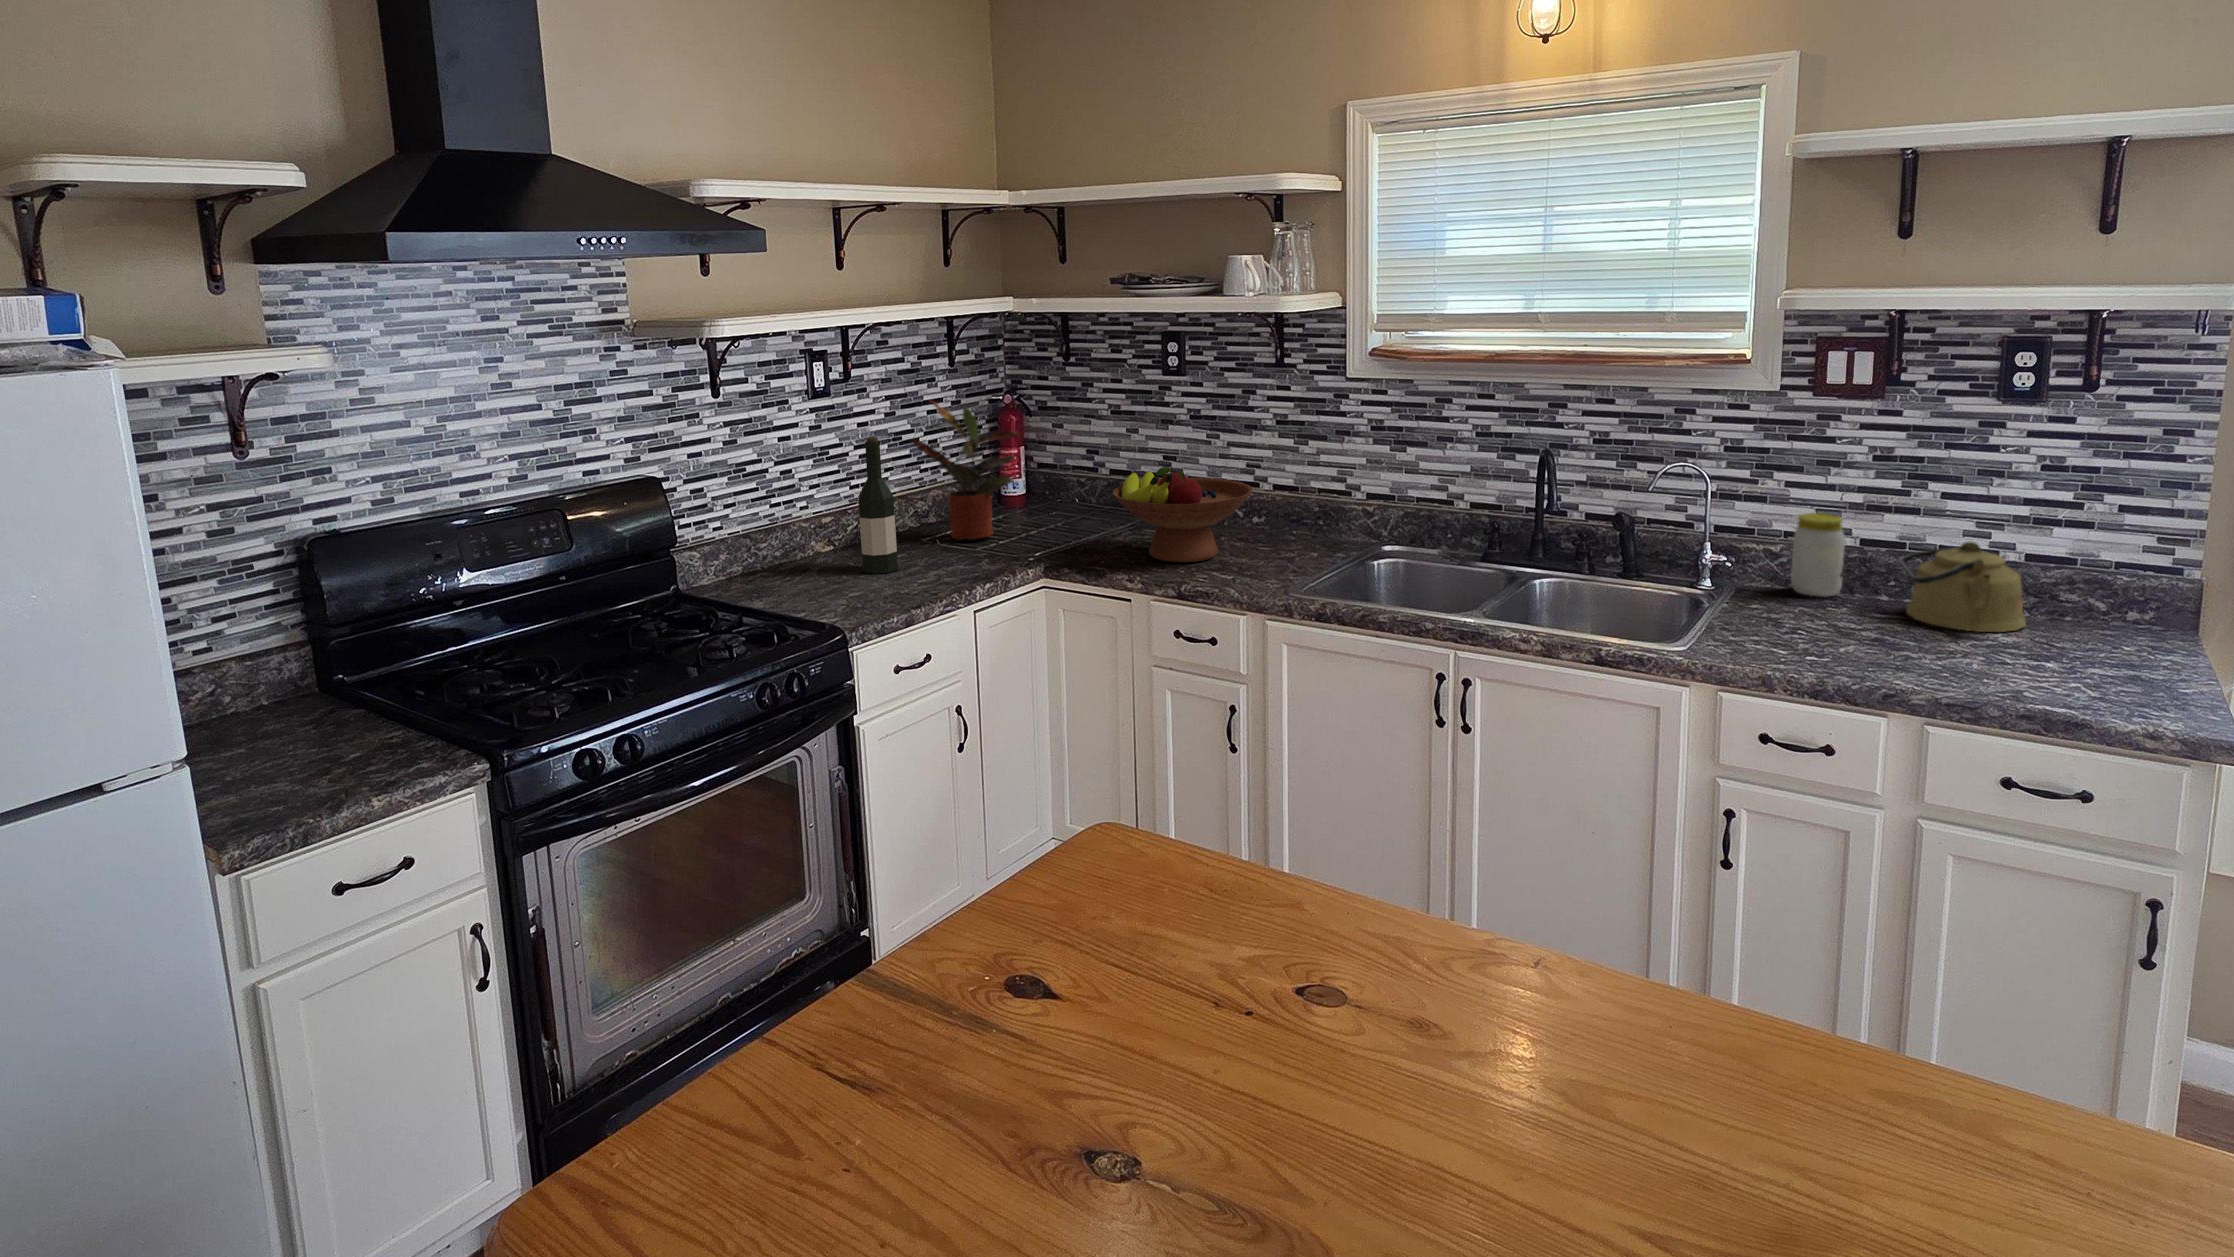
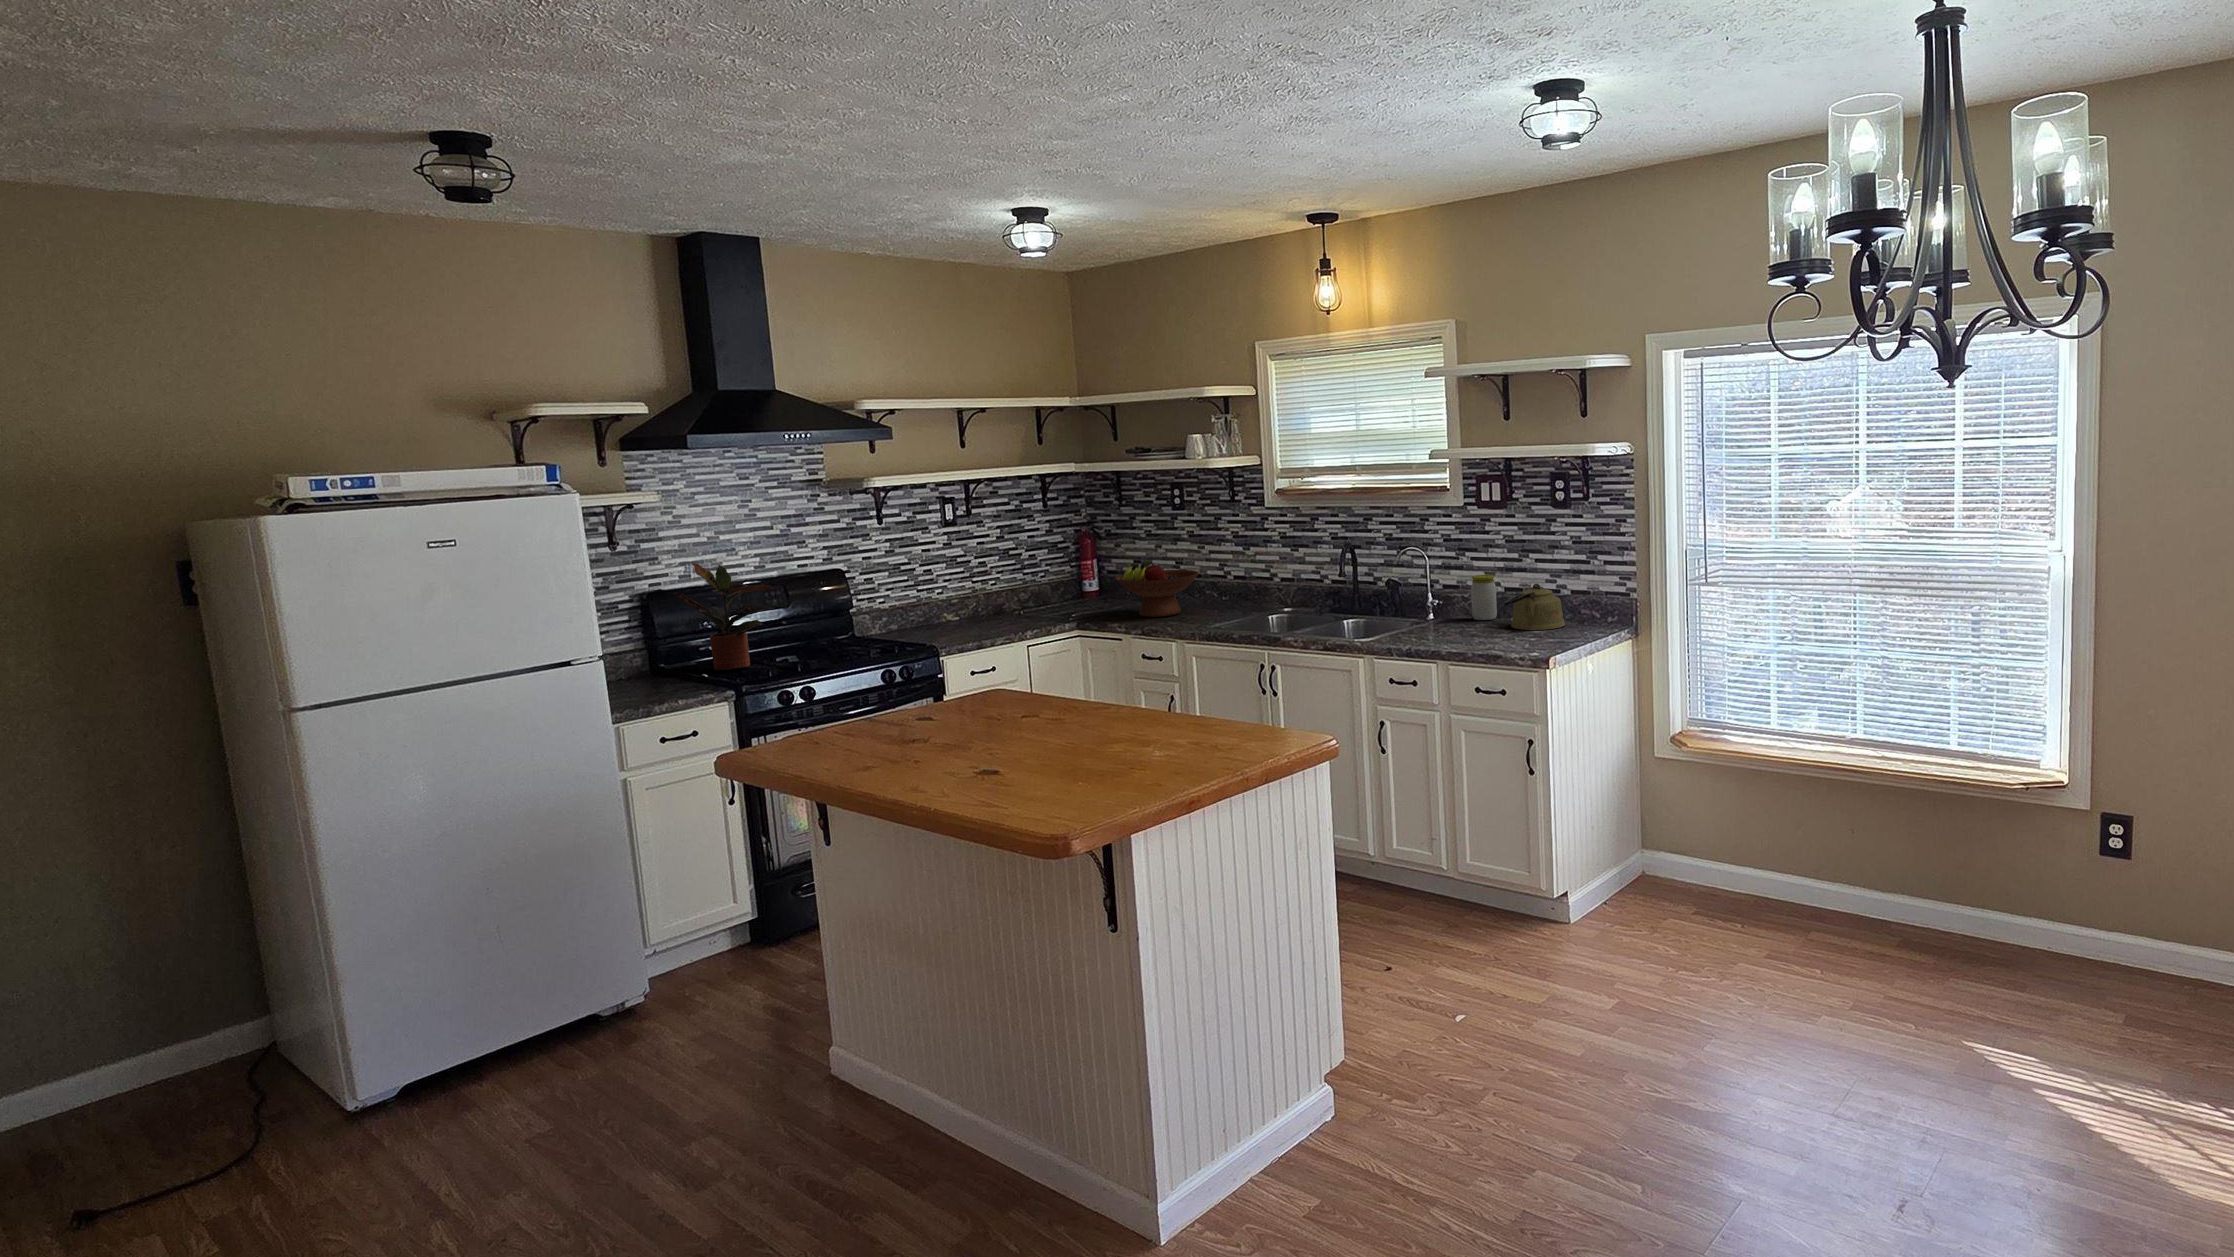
potted plant: present [912,401,1021,541] -> present [673,562,774,671]
wine bottle: present [858,437,898,574] -> none [962,546,988,626]

